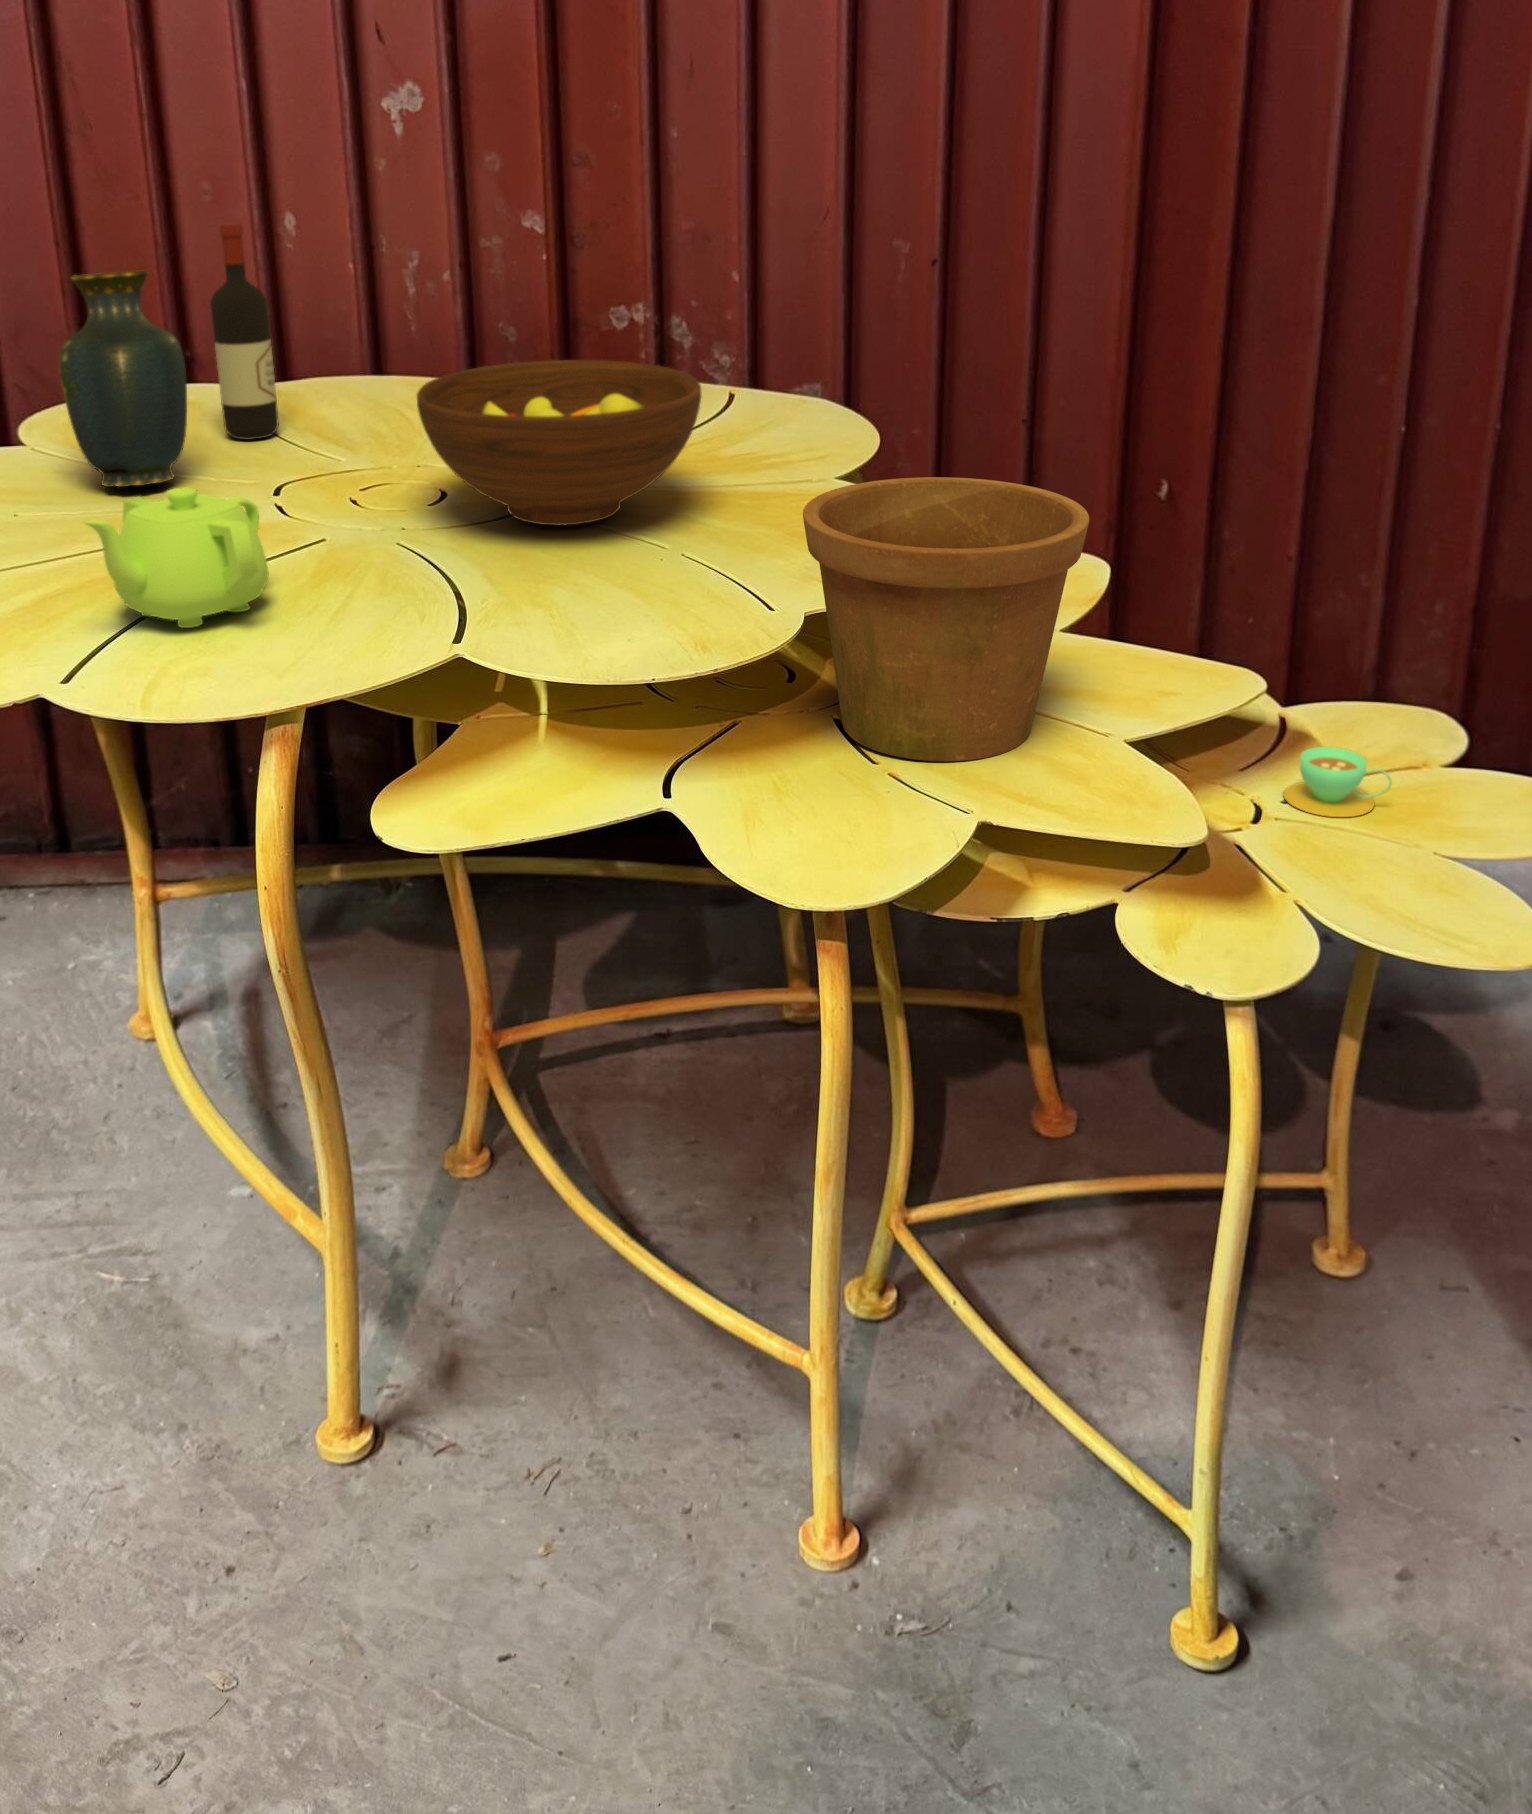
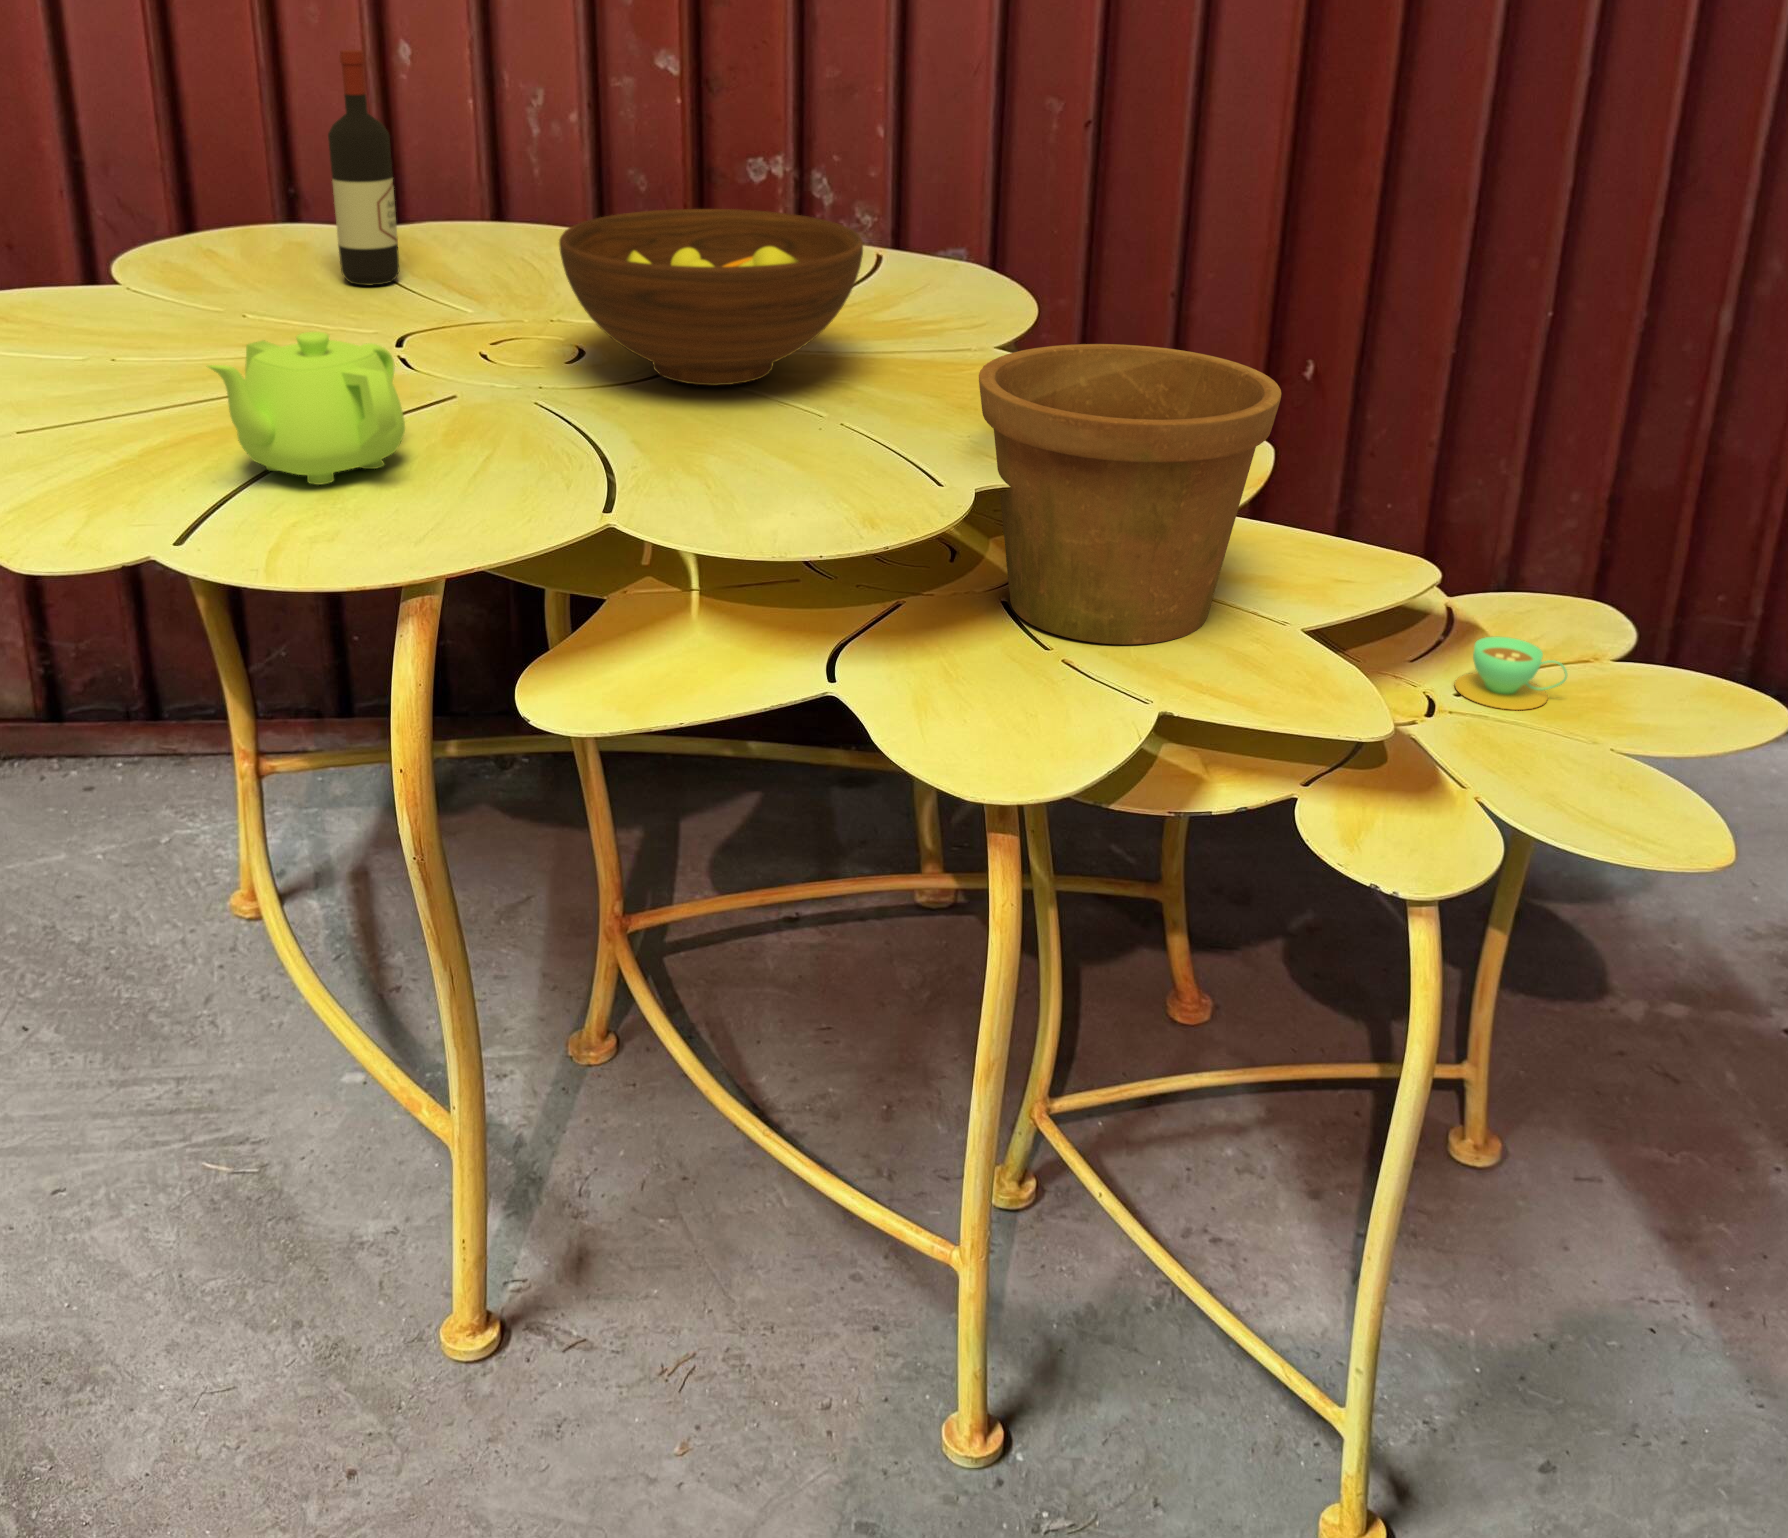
vase: present [59,271,187,487] -> none [167,96,305,332]

